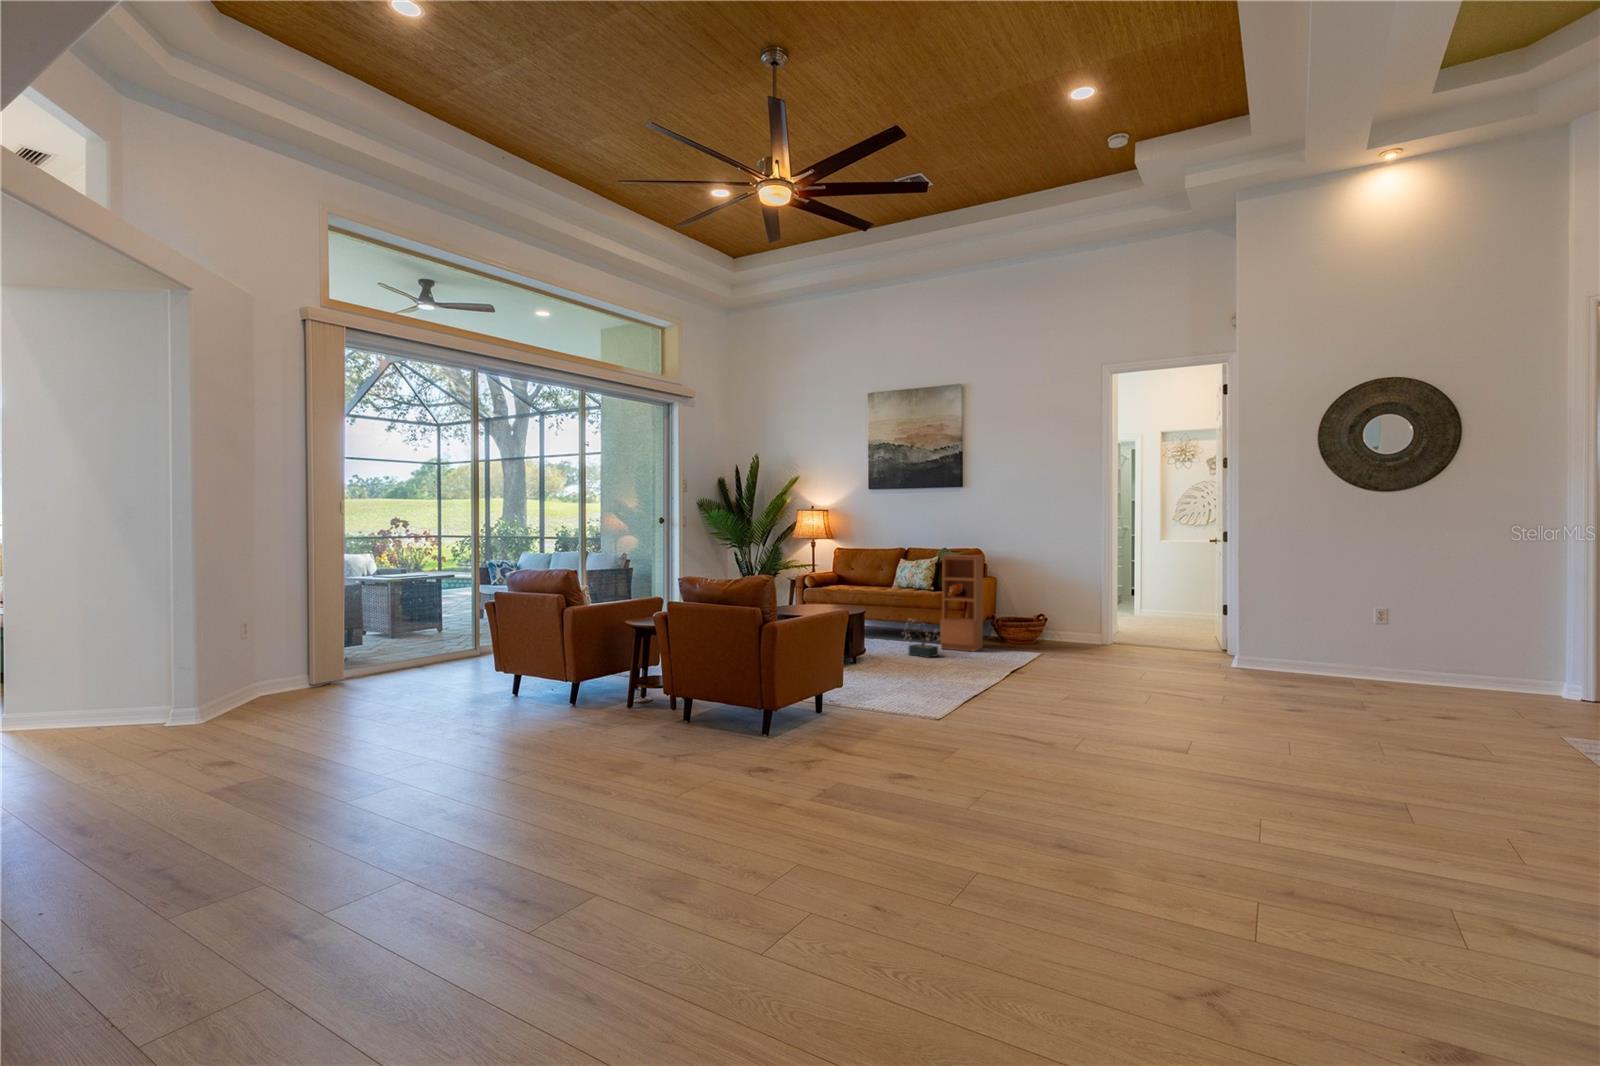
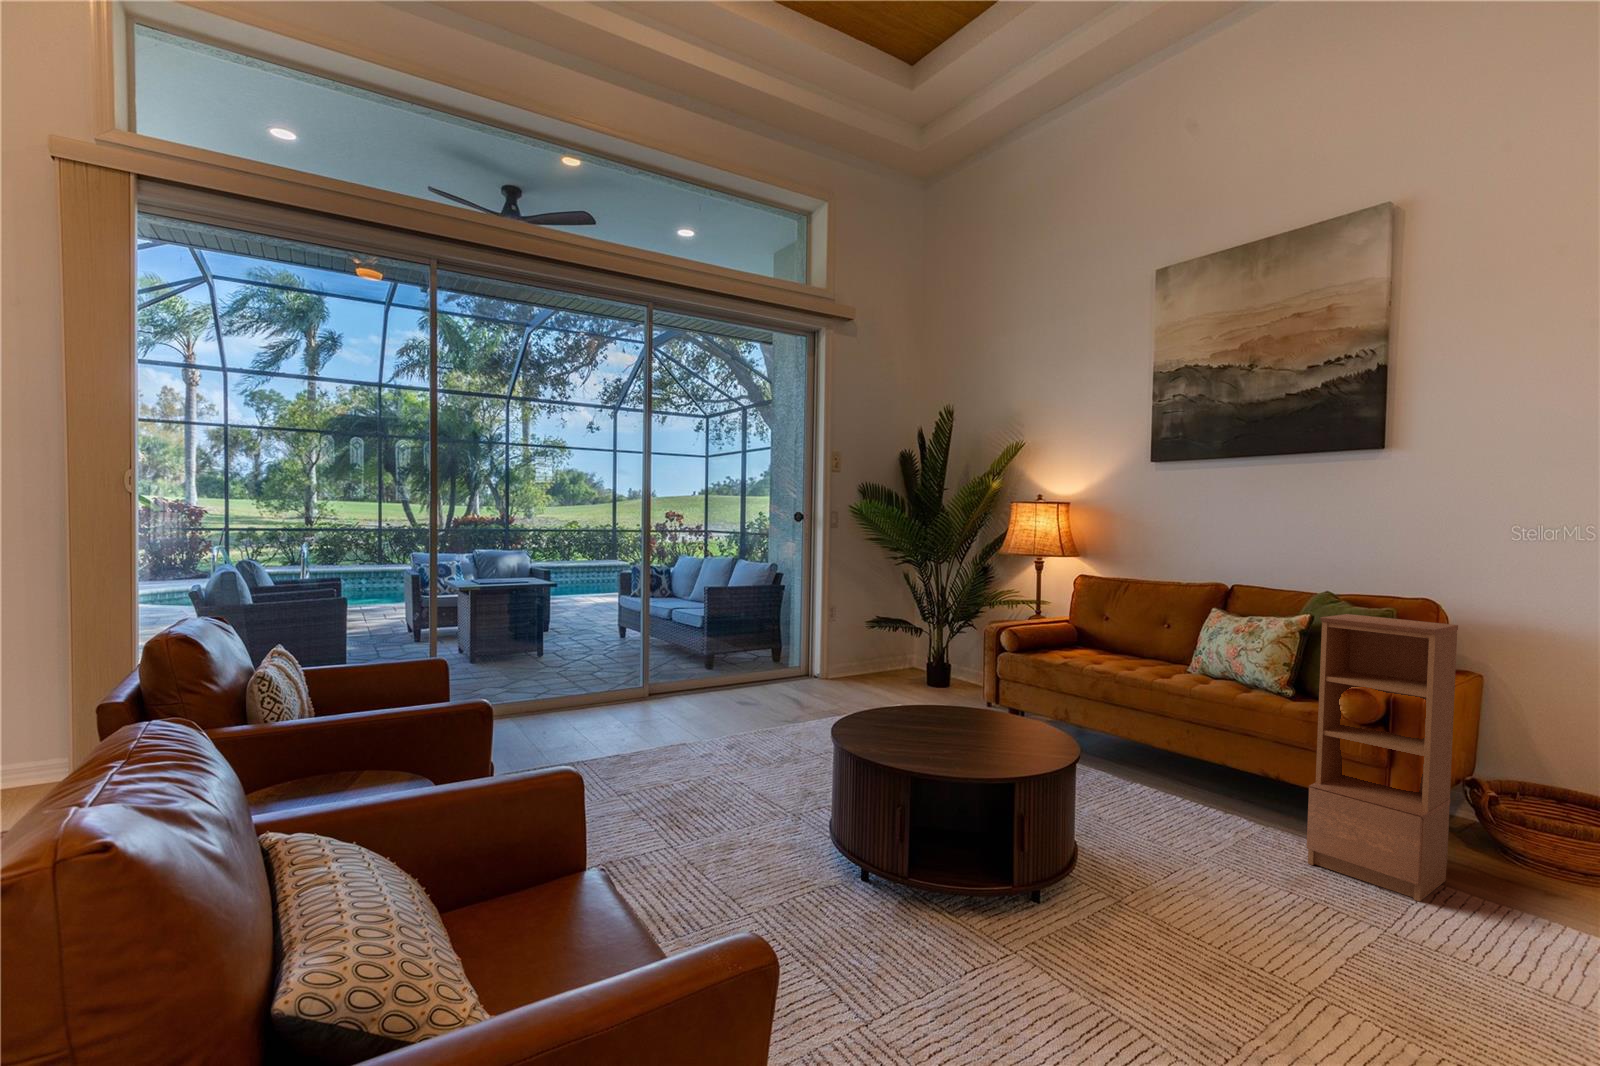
decorative plant: present [904,619,942,658] -> none [1183,779,1318,911]

